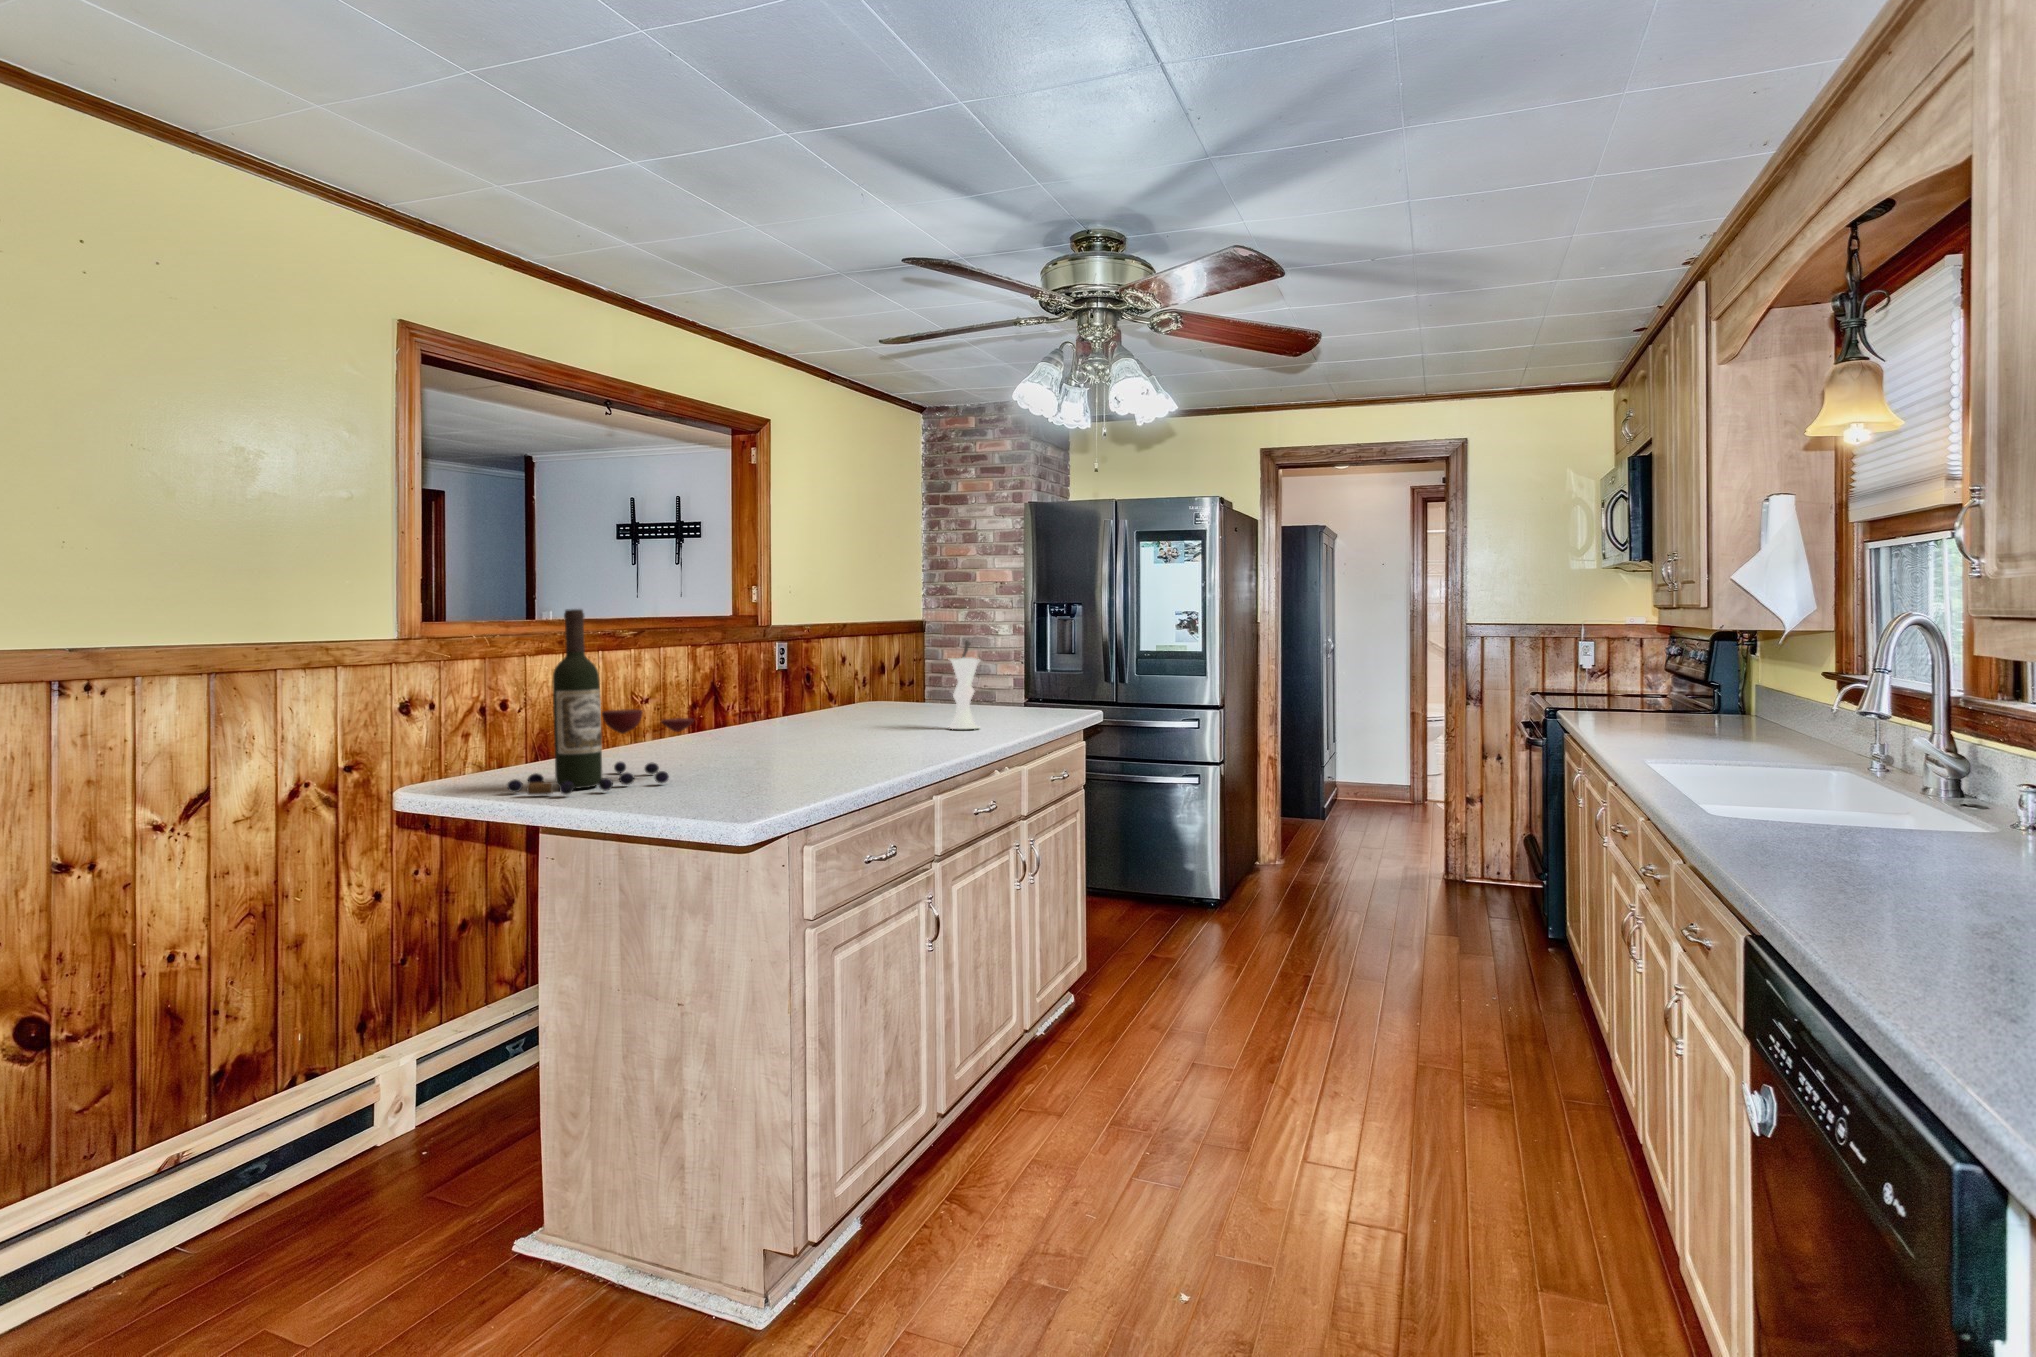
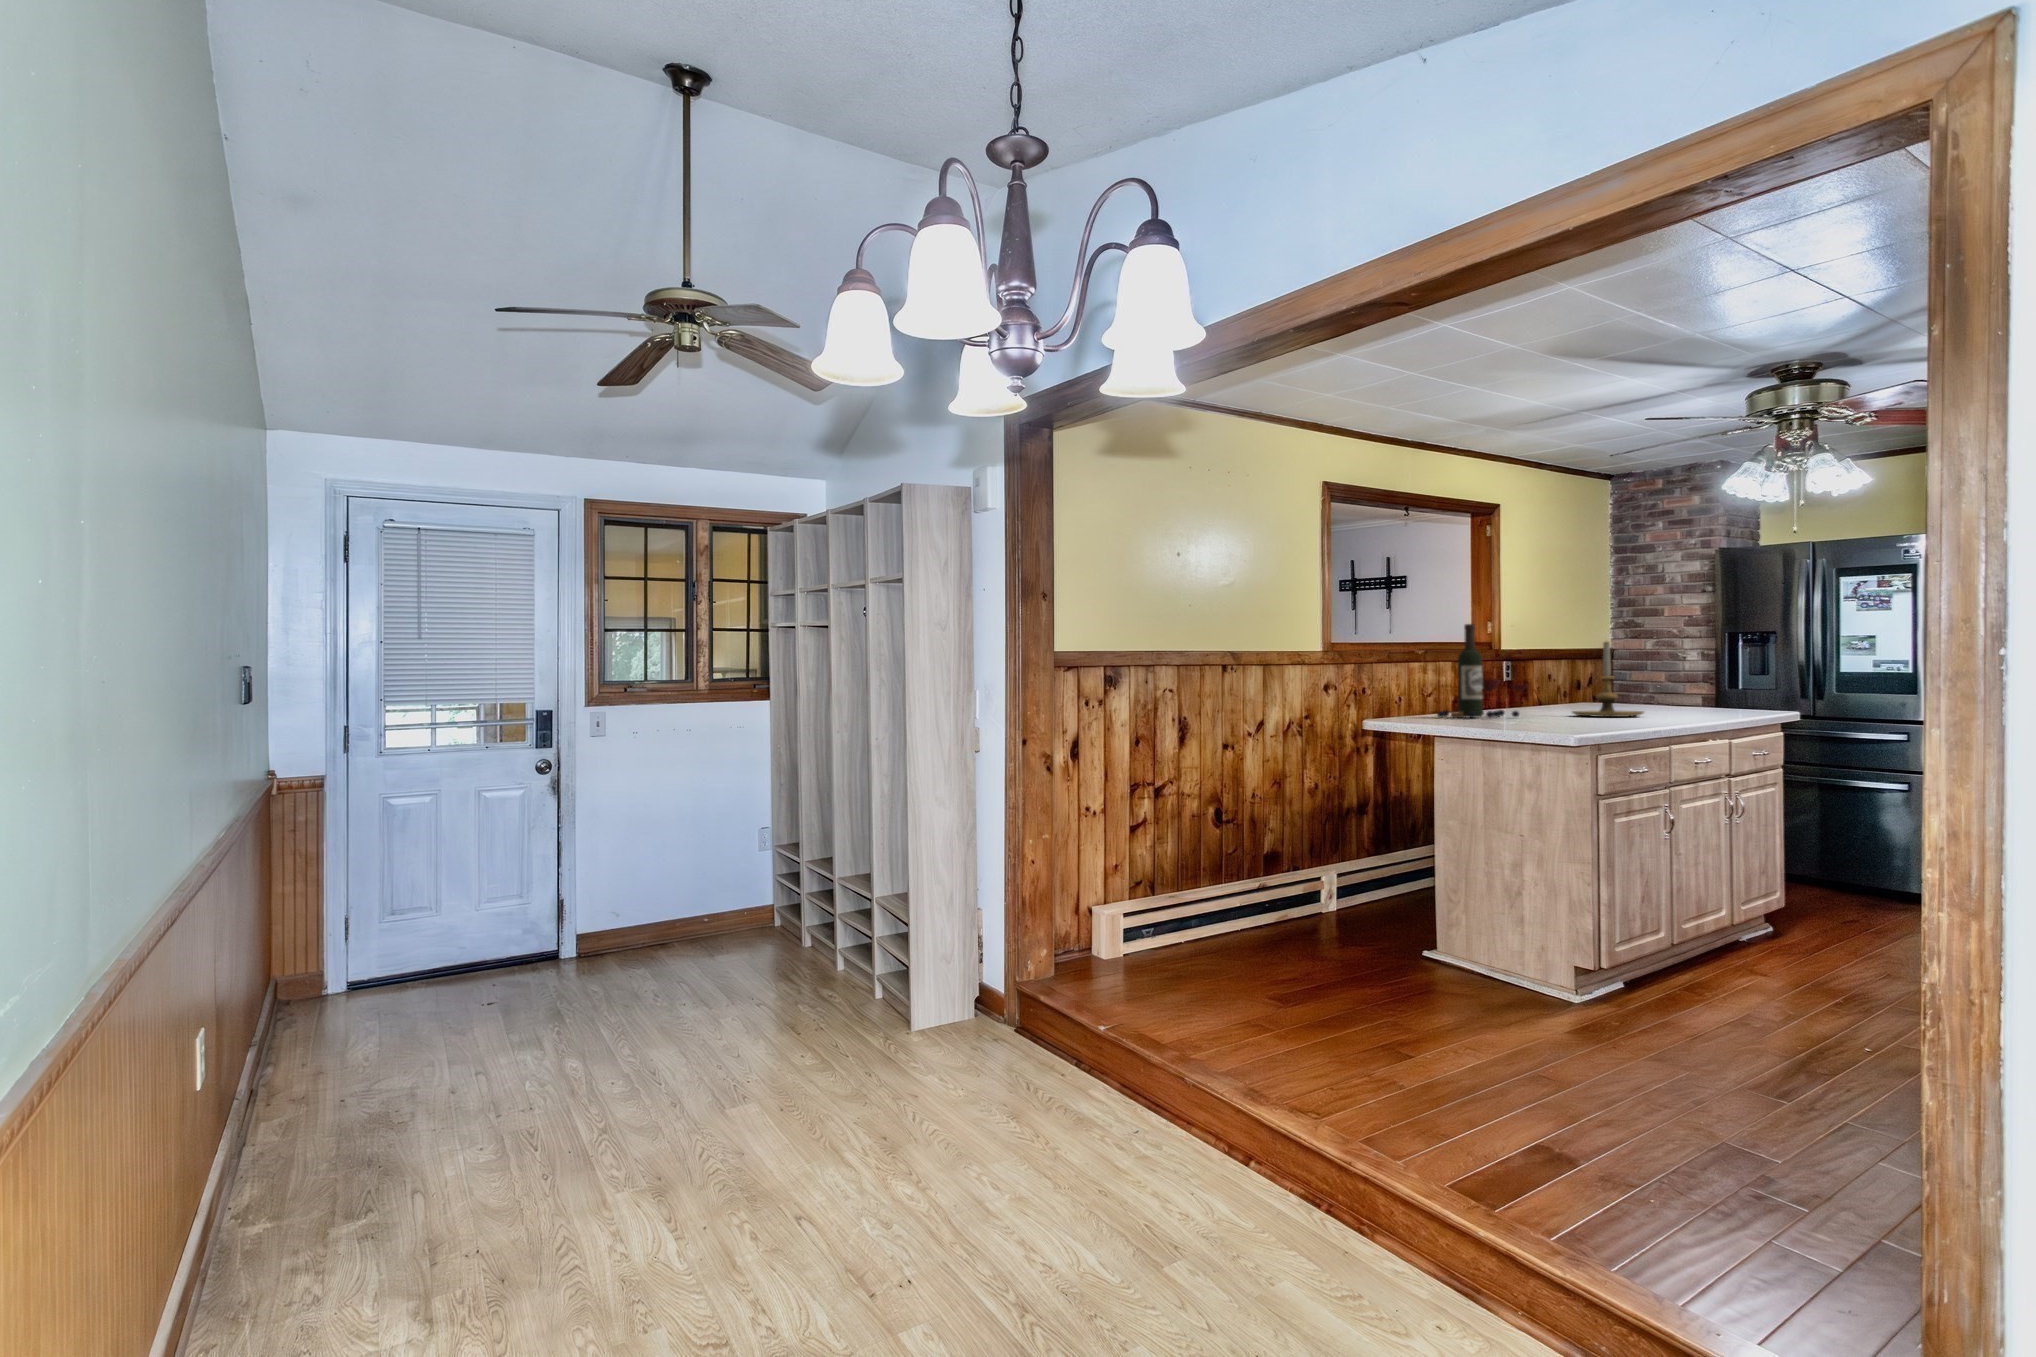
candle holder: none [775,638,889,769] -> present [1572,642,1643,717]
vase: present [948,641,980,729] -> none [1668,650,1695,710]

